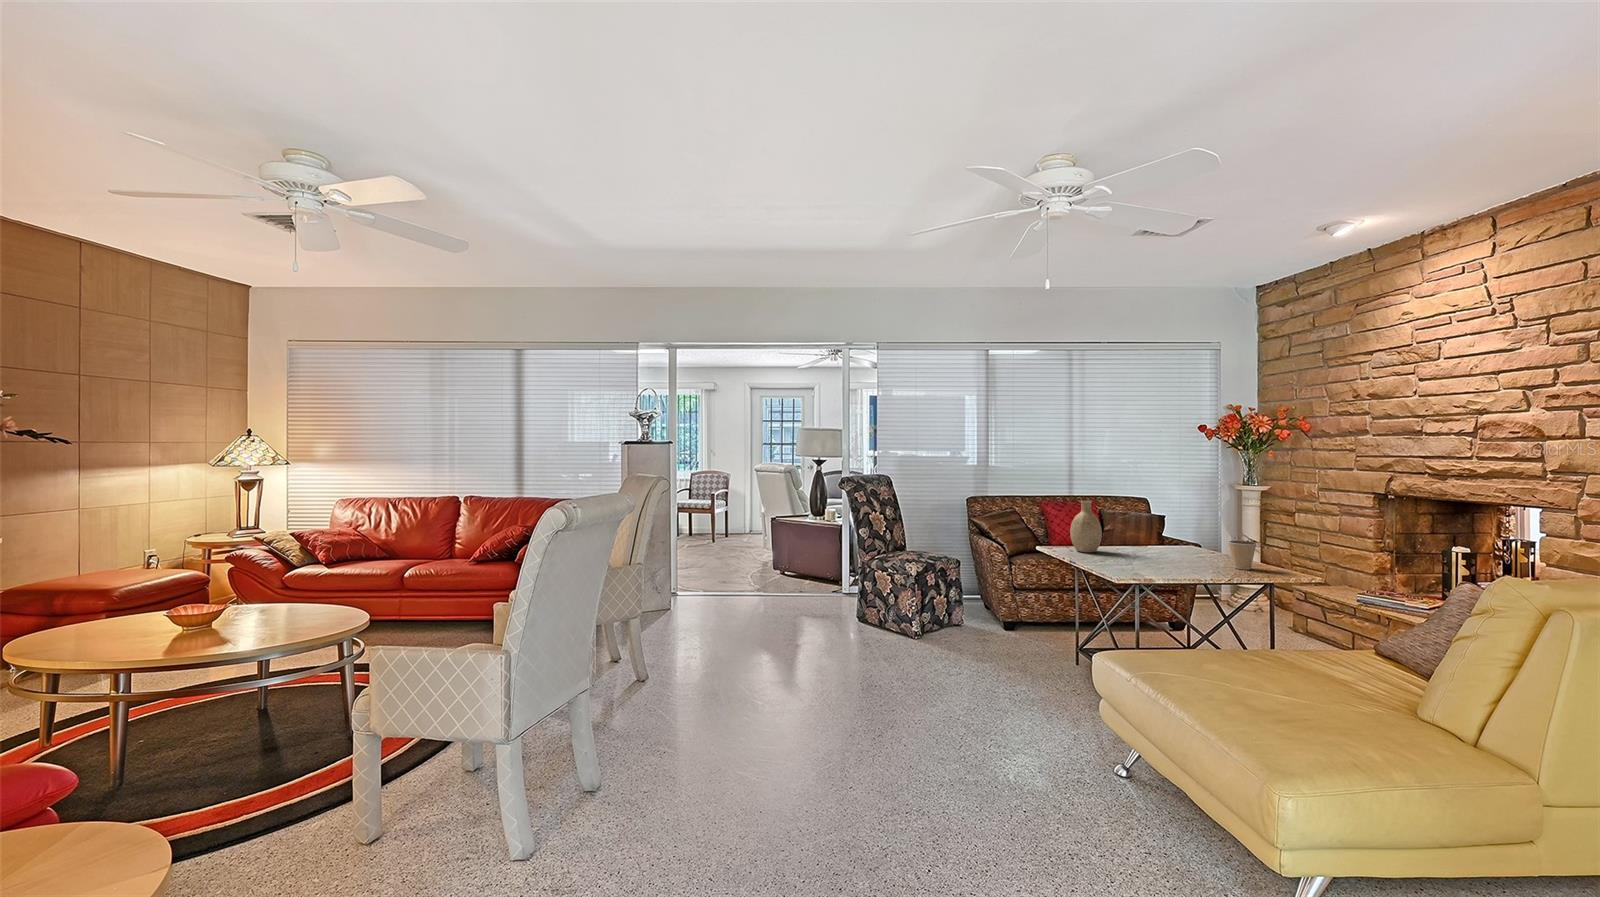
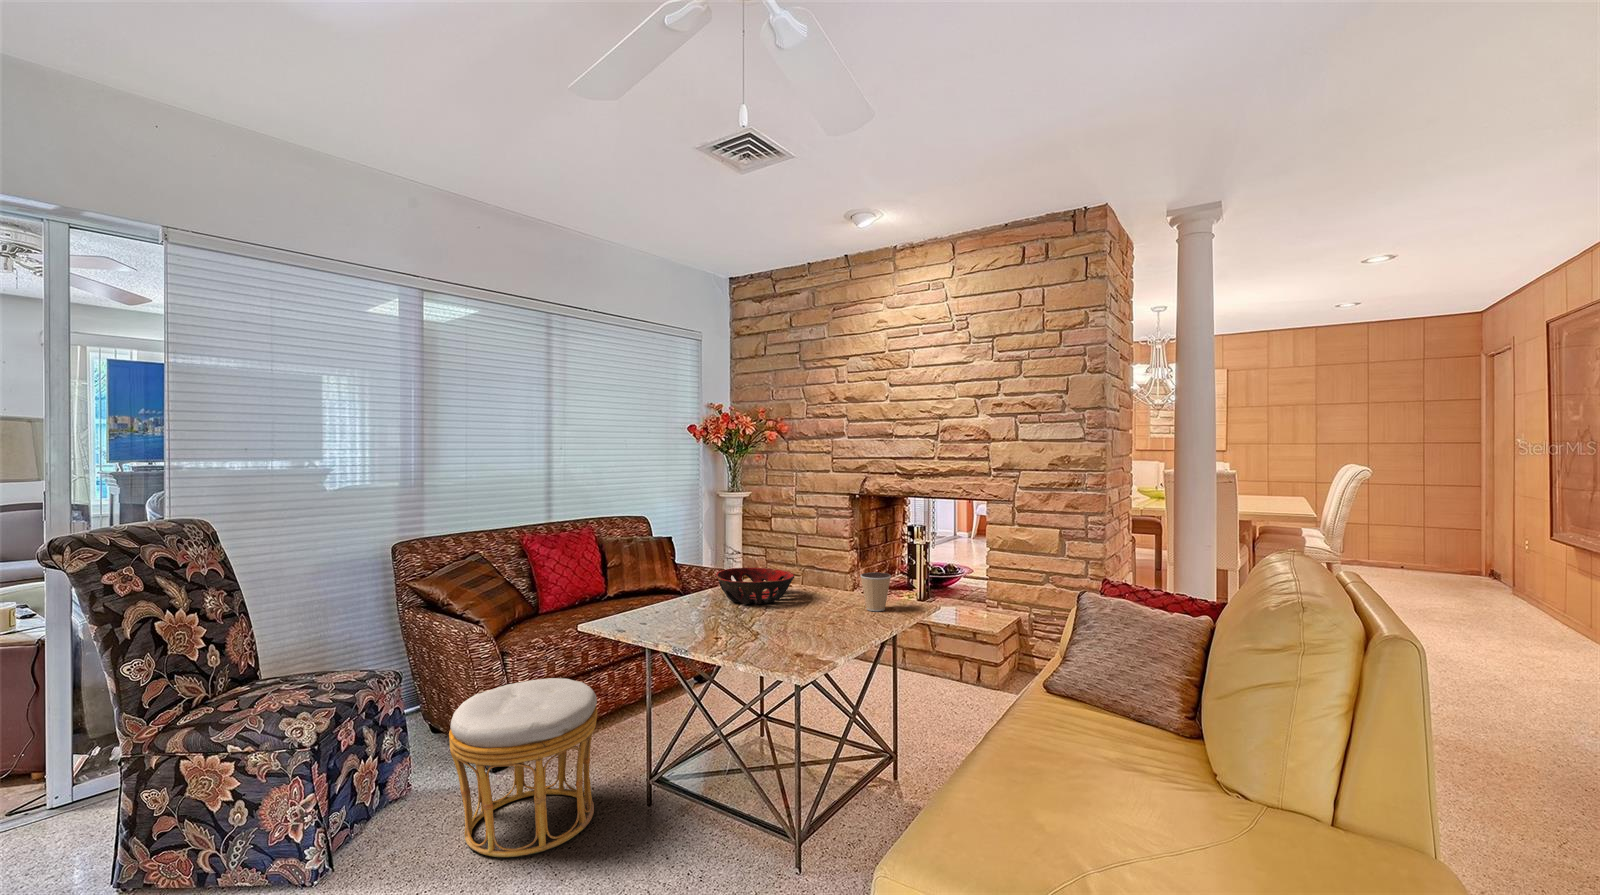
decorative vase: present [1070,500,1102,552] -> none [642,536,688,621]
decorative bowl: none [1132,531,1197,555] -> present [716,567,794,604]
ottoman: none [969,577,1047,661] -> present [449,678,597,857]

